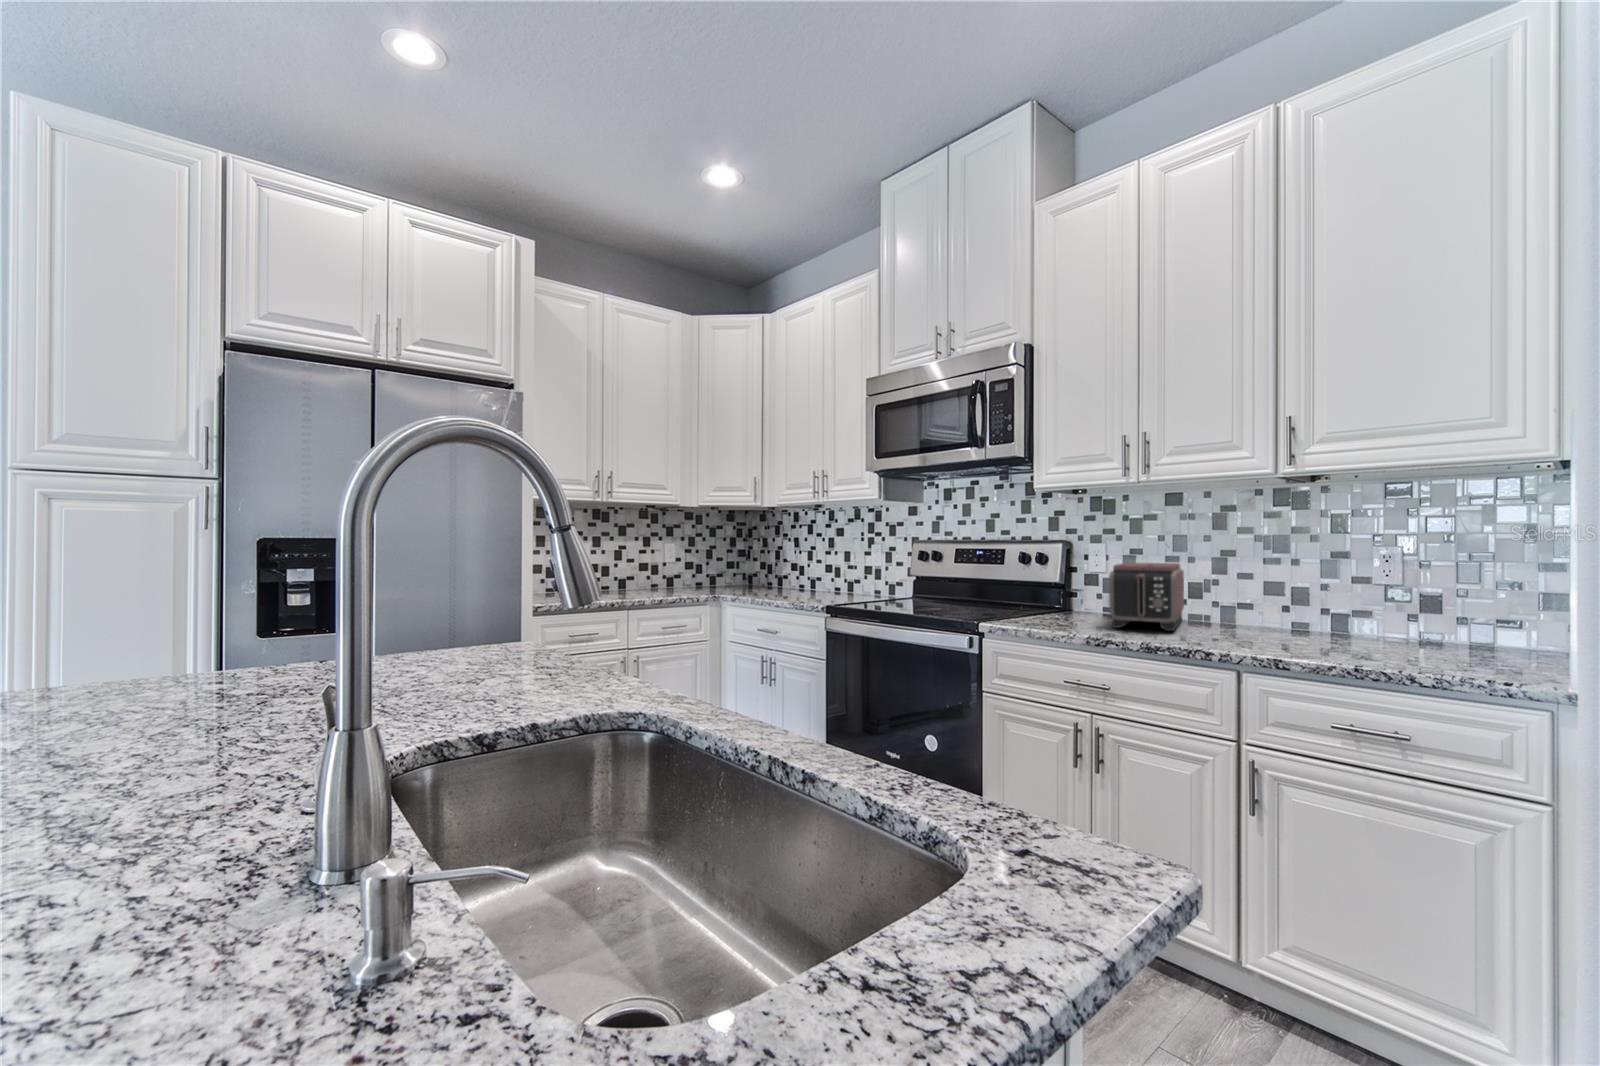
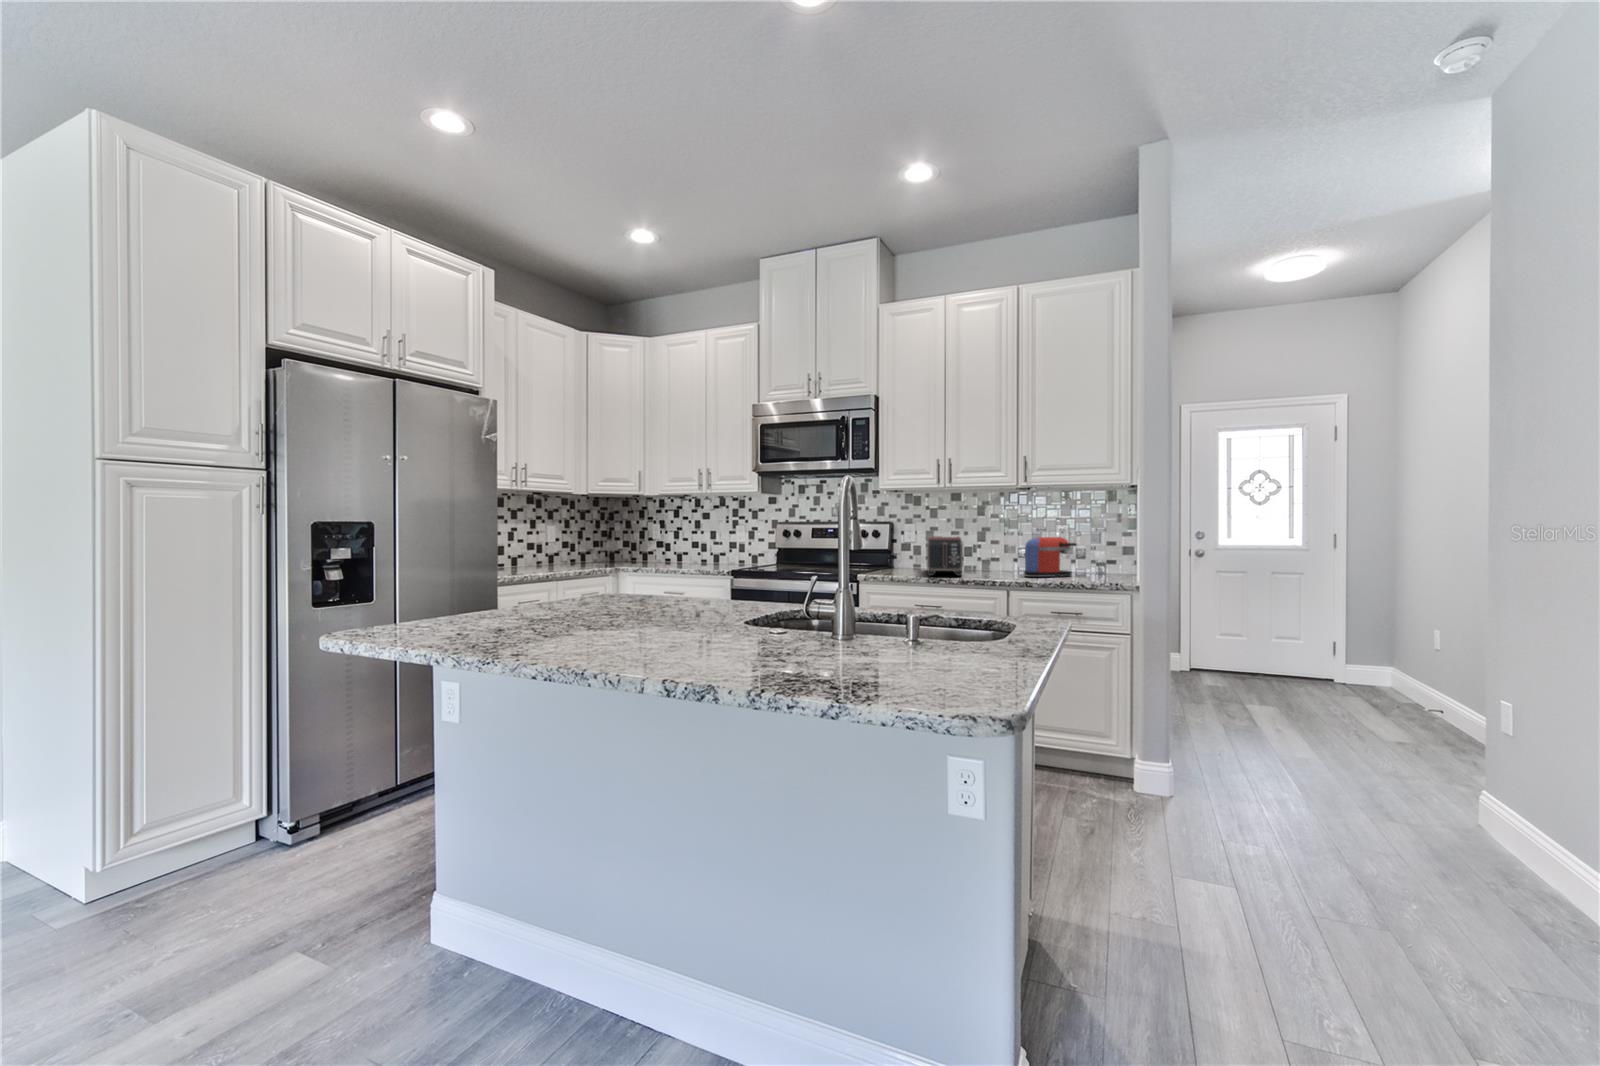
coffee maker: none [1301,568,1428,644] -> present [1024,537,1077,577]

